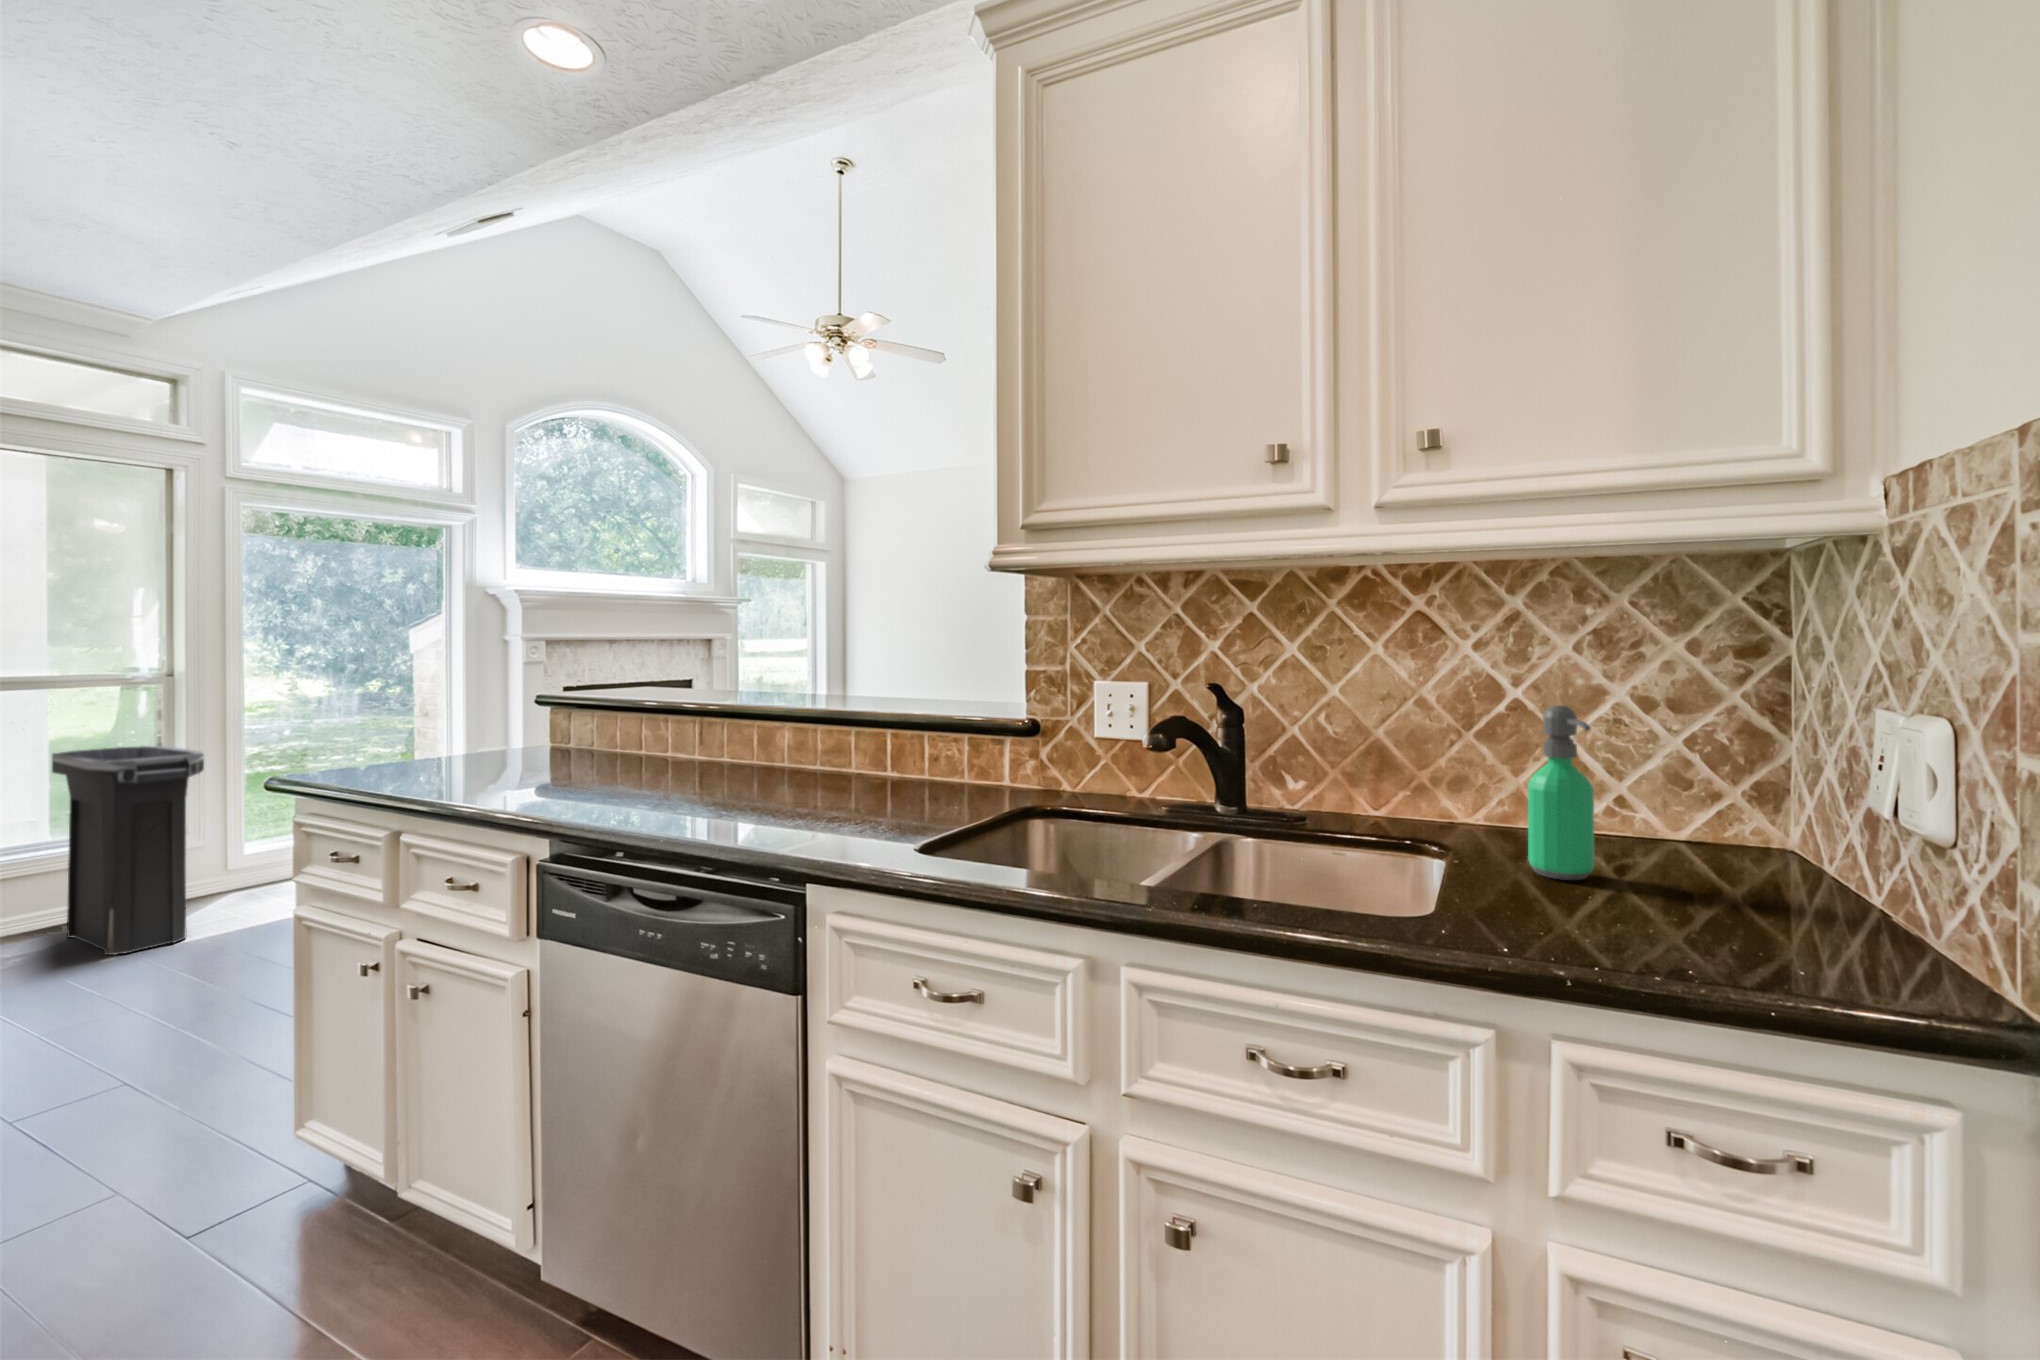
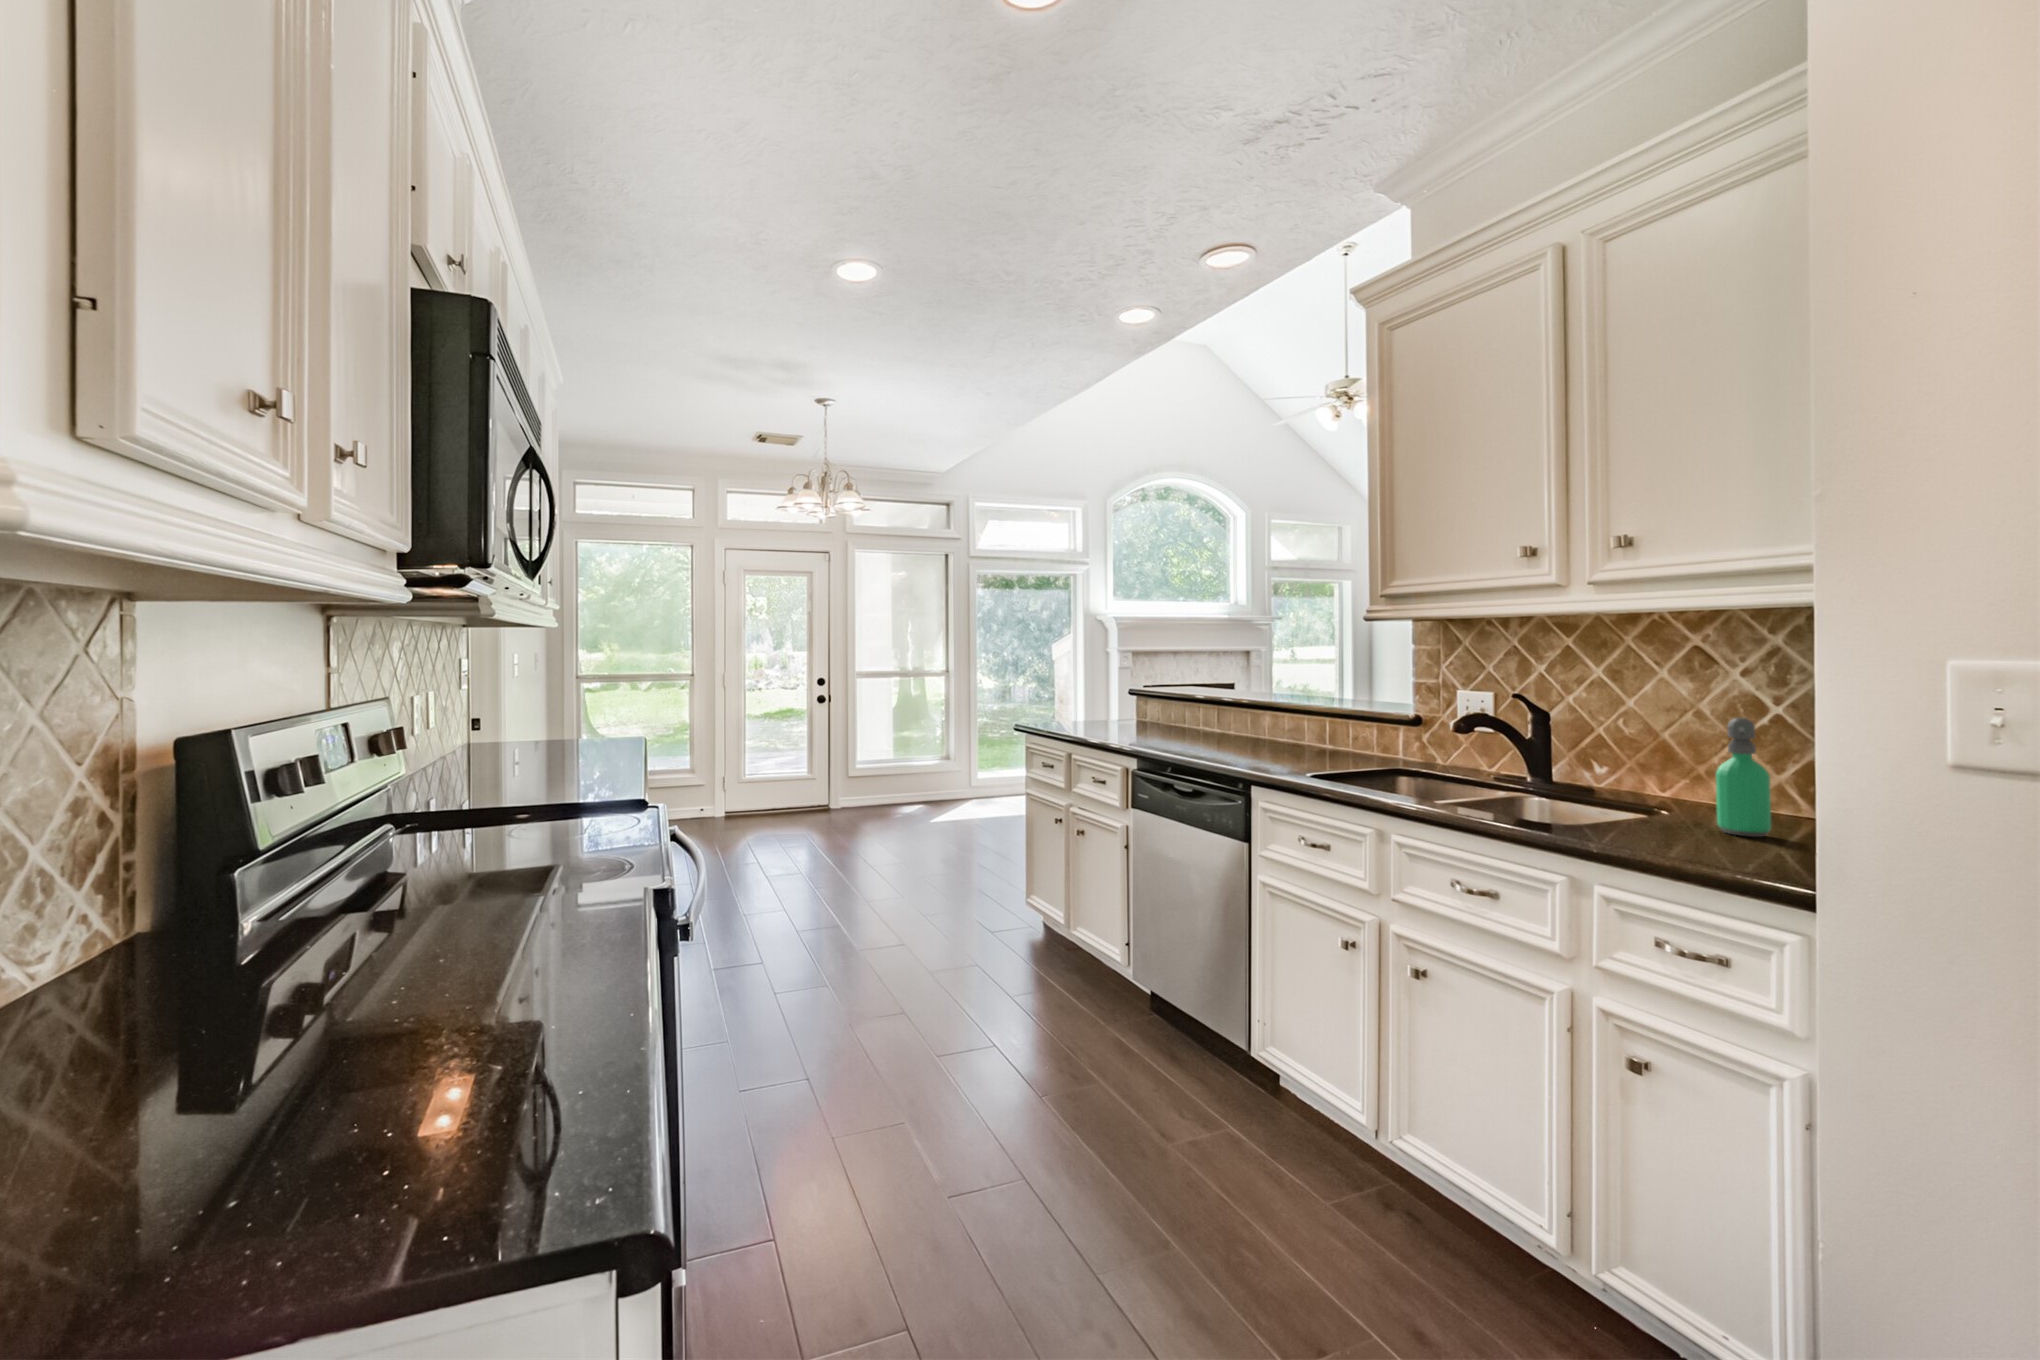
trash can: present [52,746,204,955] -> none [917,710,974,818]

